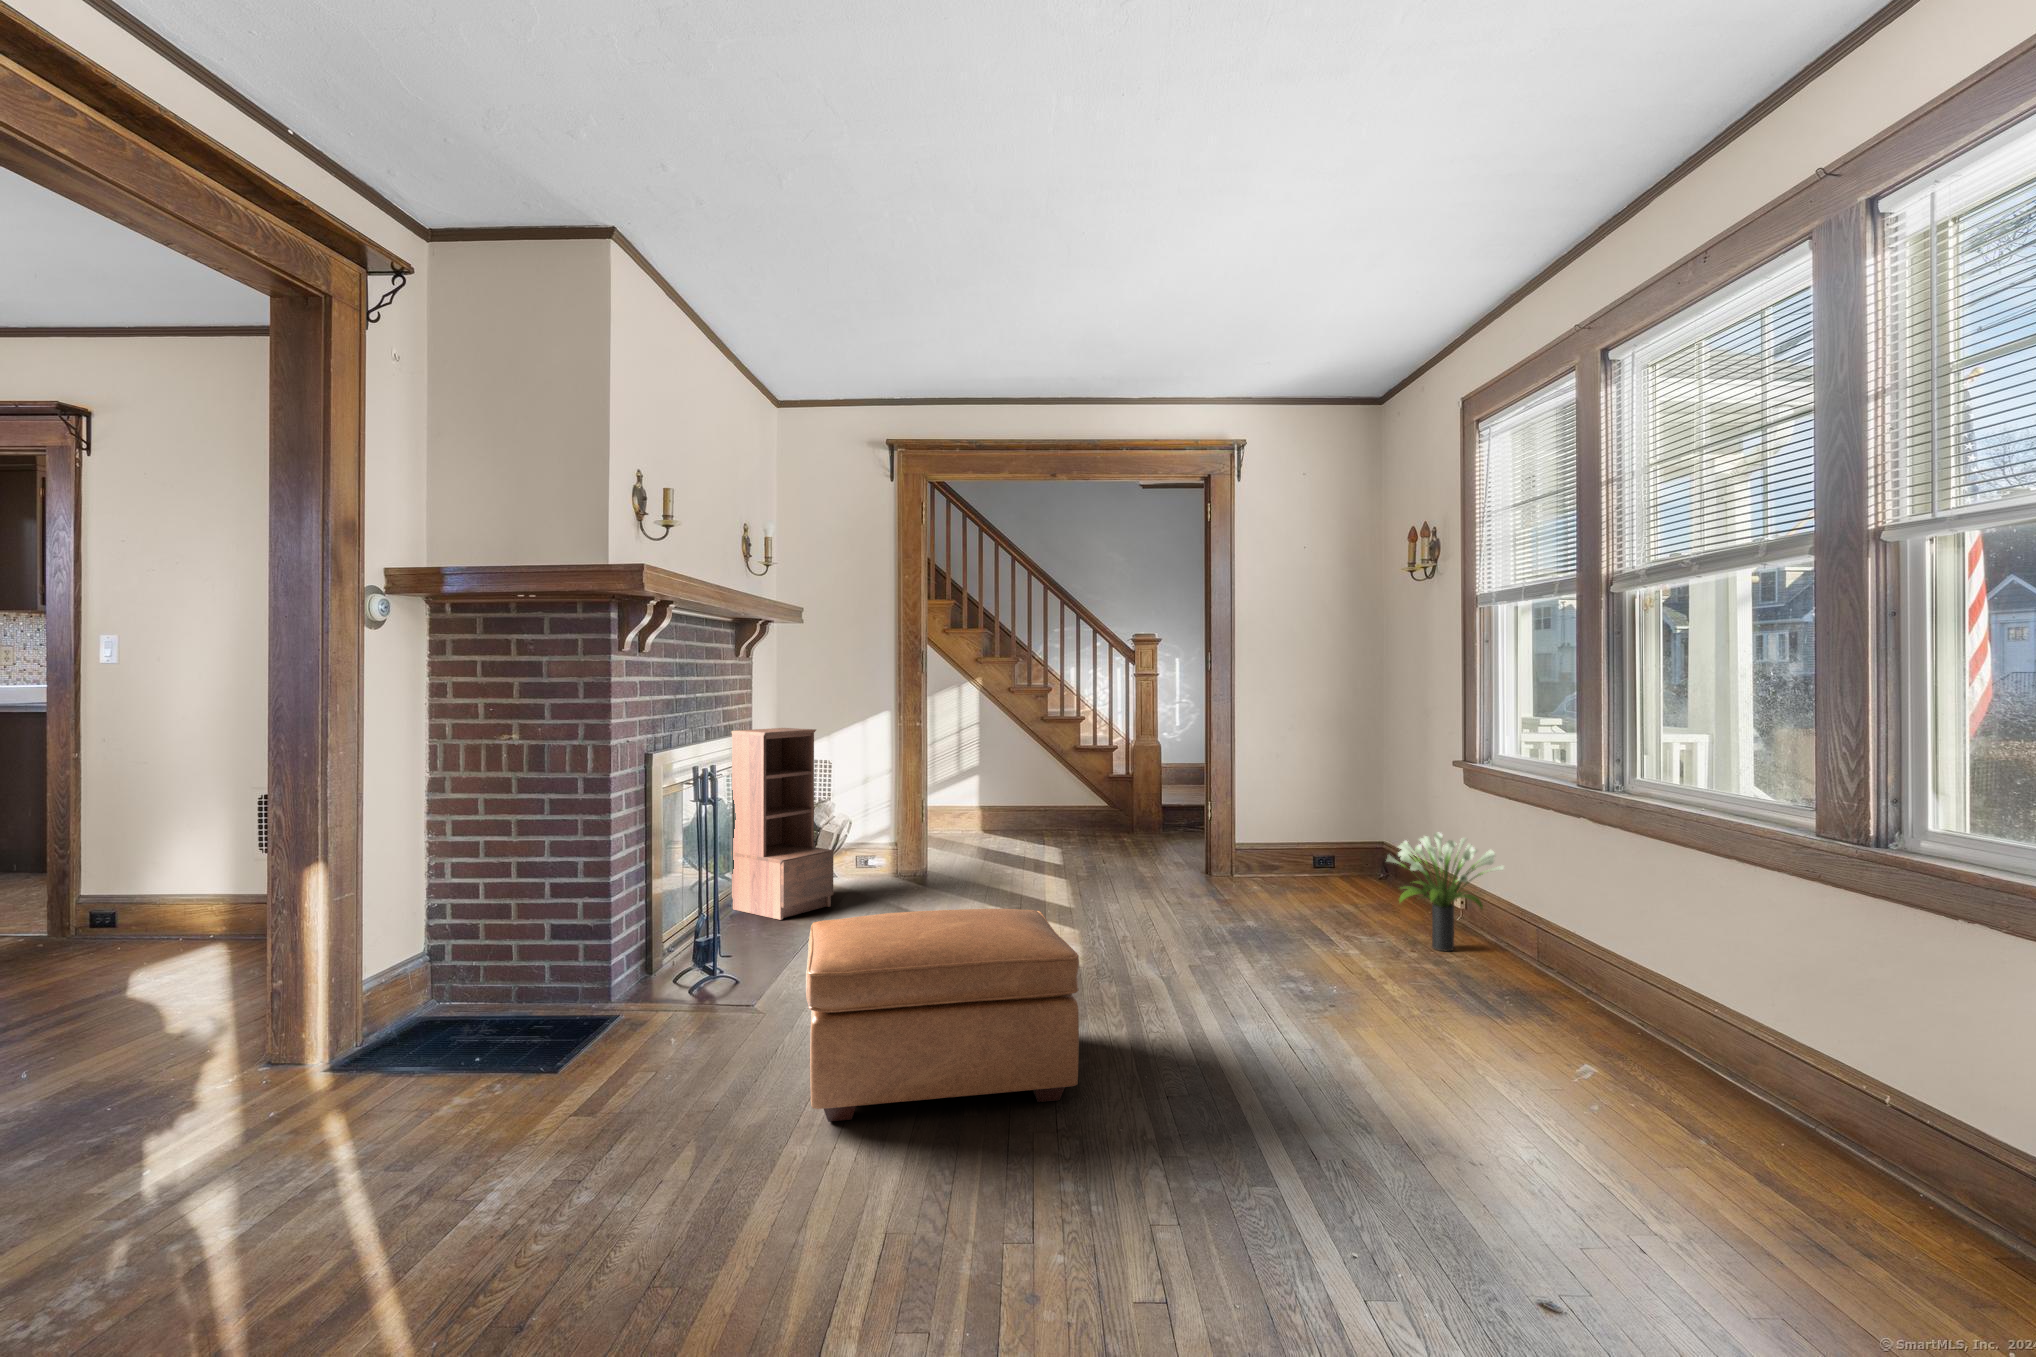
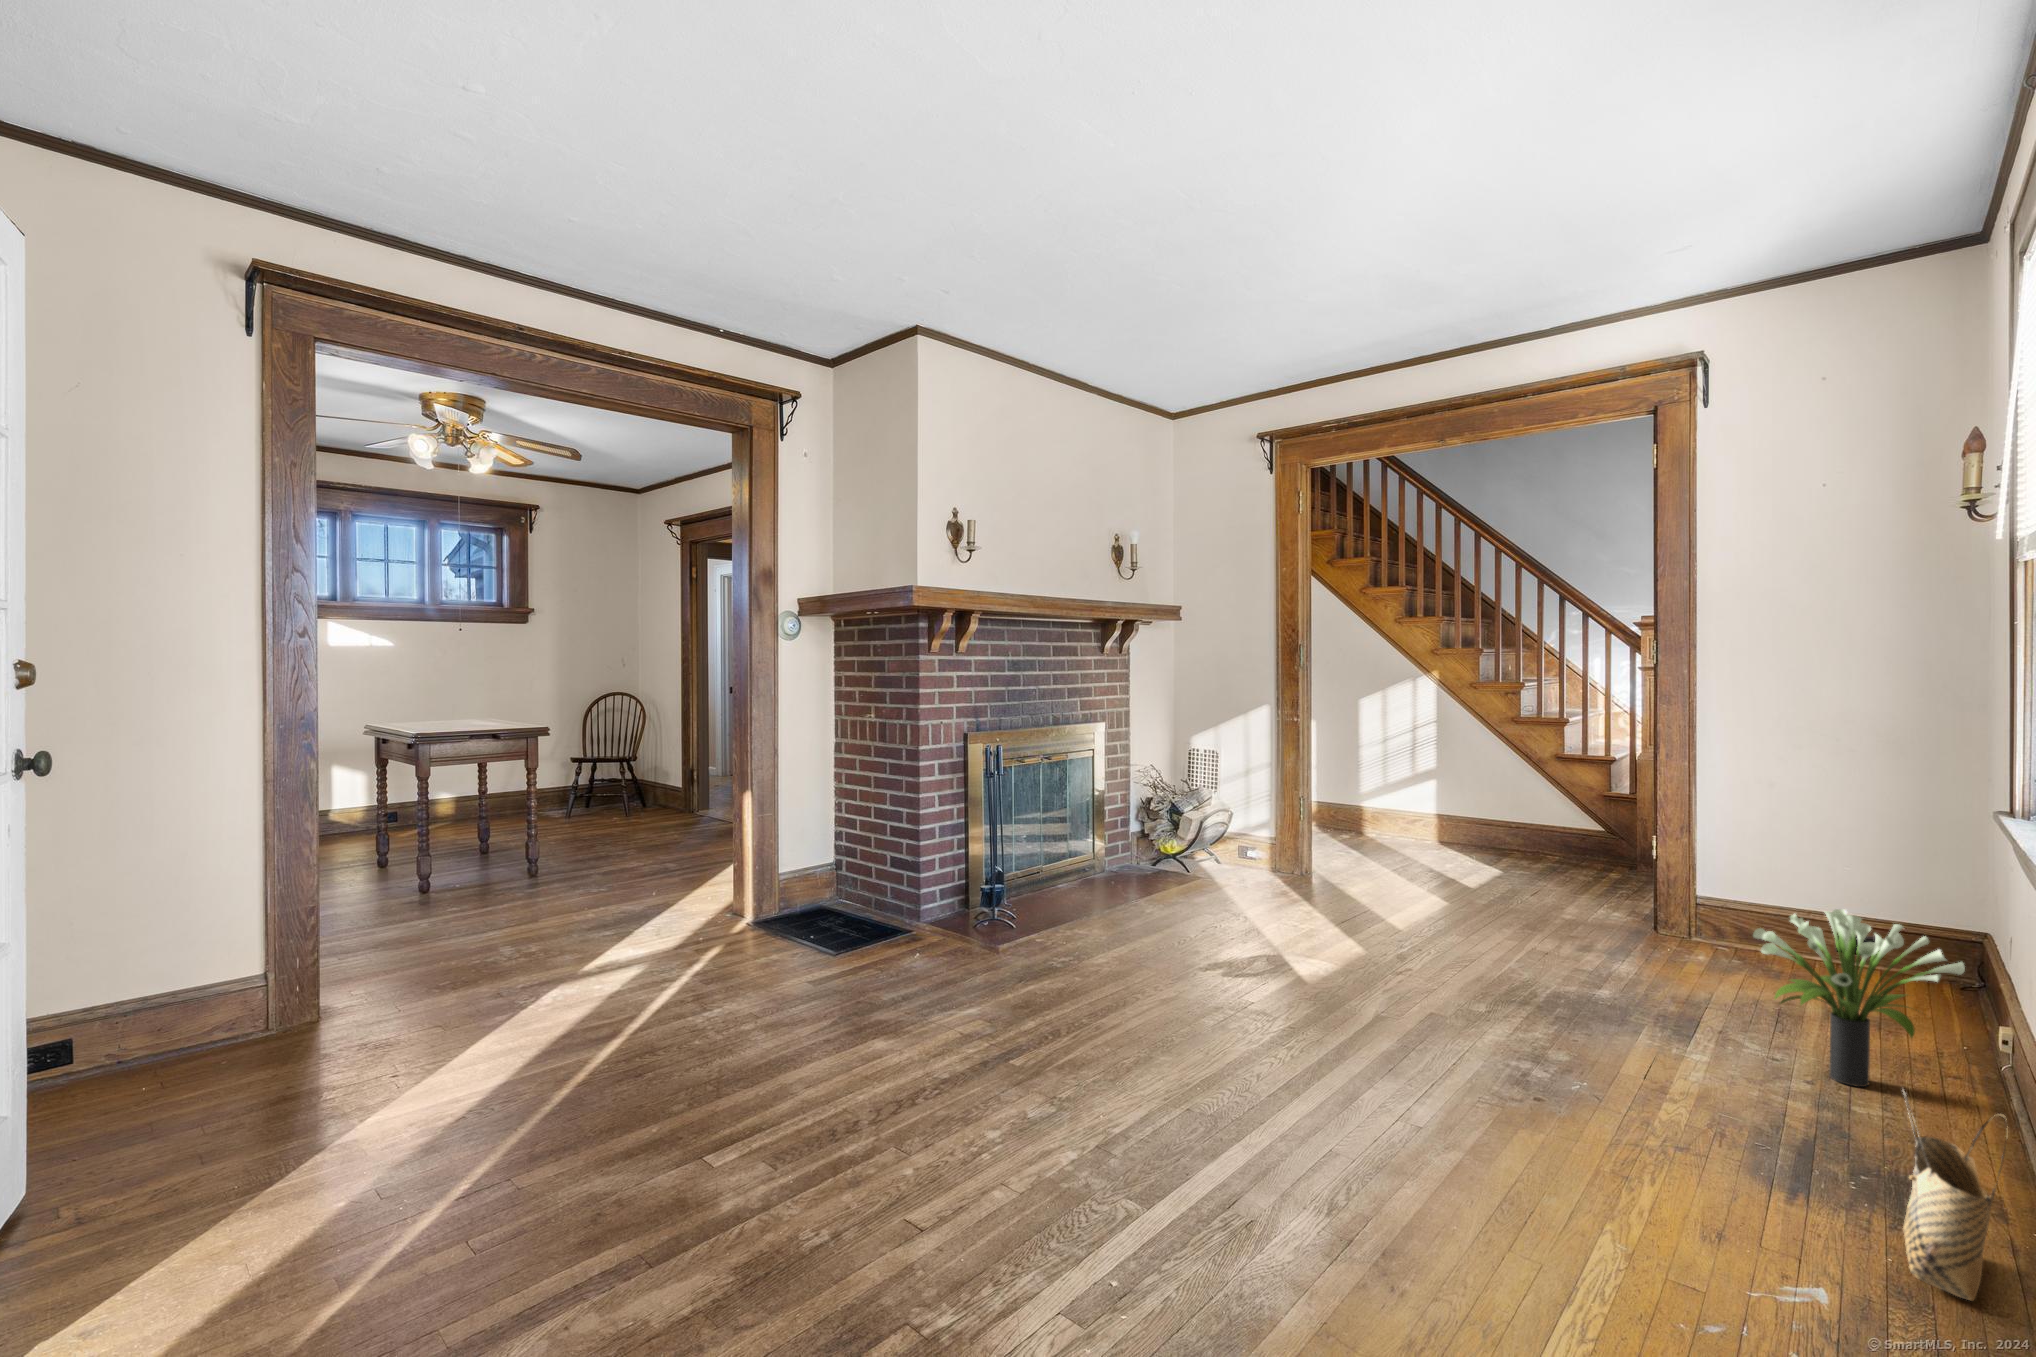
bookshelf: present [731,728,833,920] -> none [1094,717,1174,888]
ottoman: present [806,909,1079,1122] -> none [900,879,1162,1073]
woven basket: none [1592,931,1665,1051] -> present [1902,1087,2007,1301]

